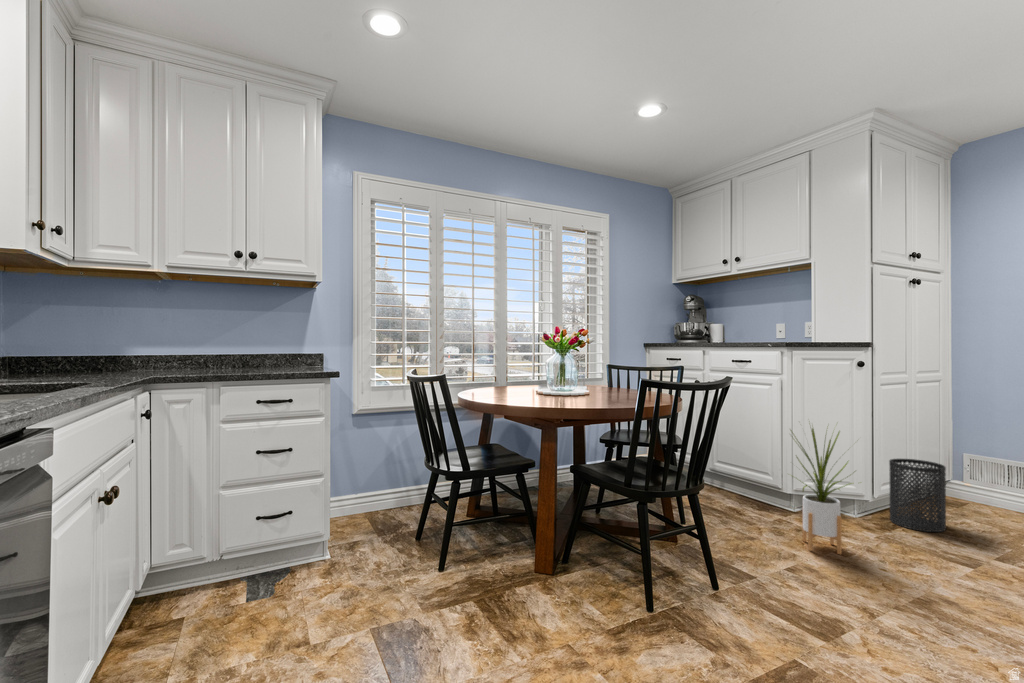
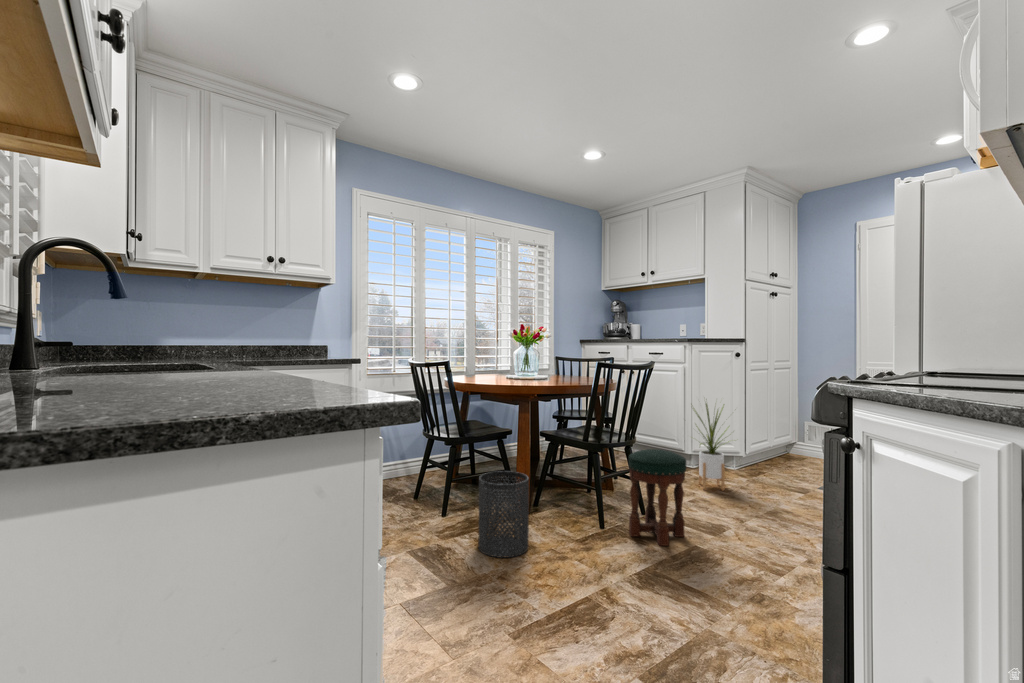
trash can: present [889,459,946,532] -> present [478,471,529,558]
stool: none [689,500,779,654] -> present [629,449,686,546]

